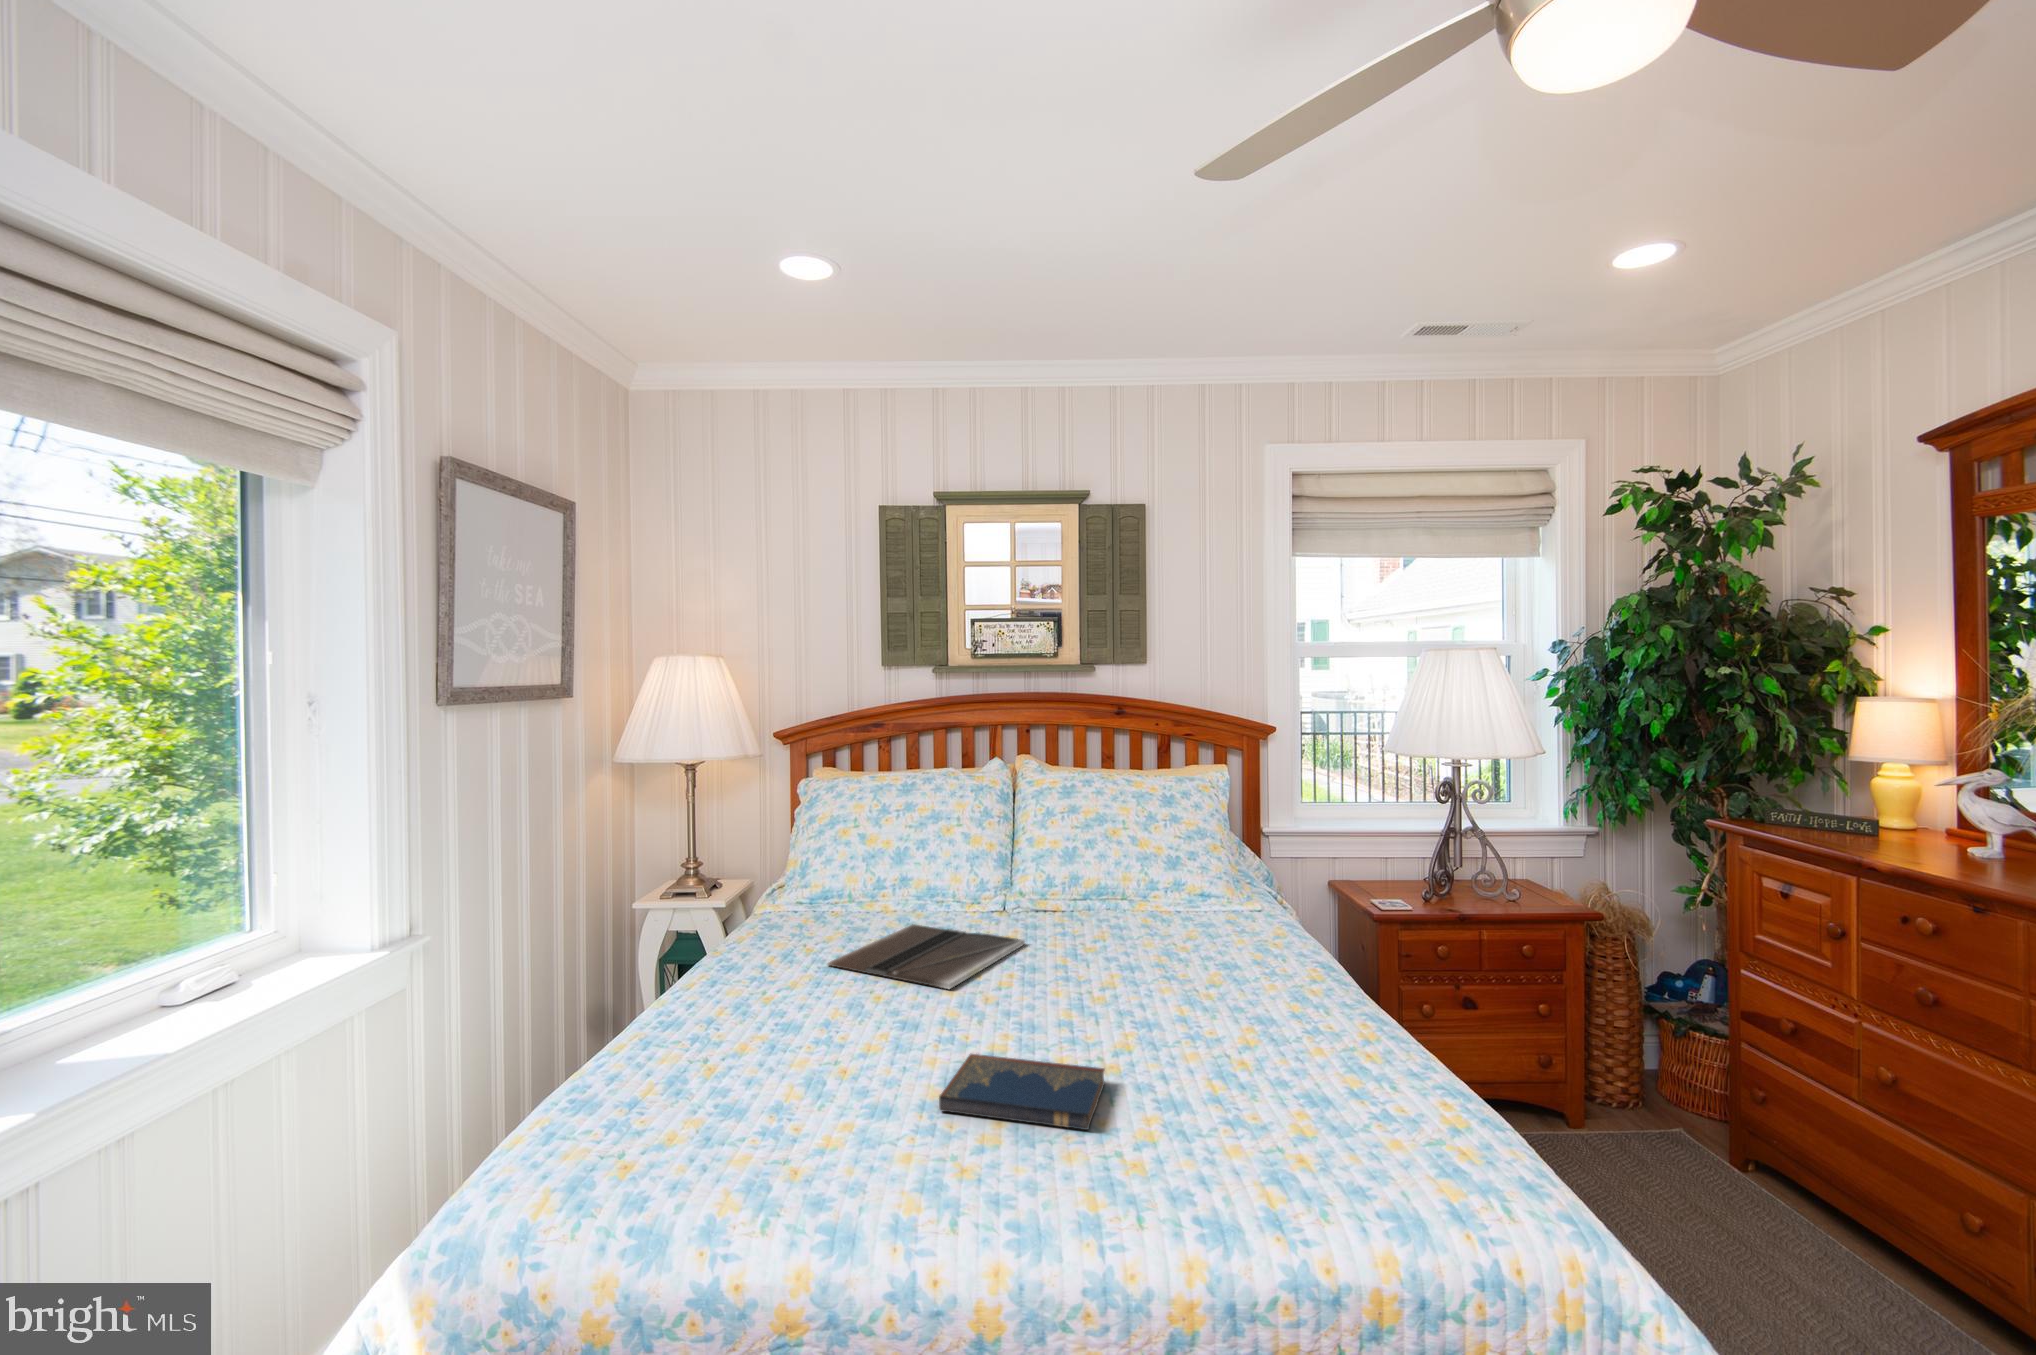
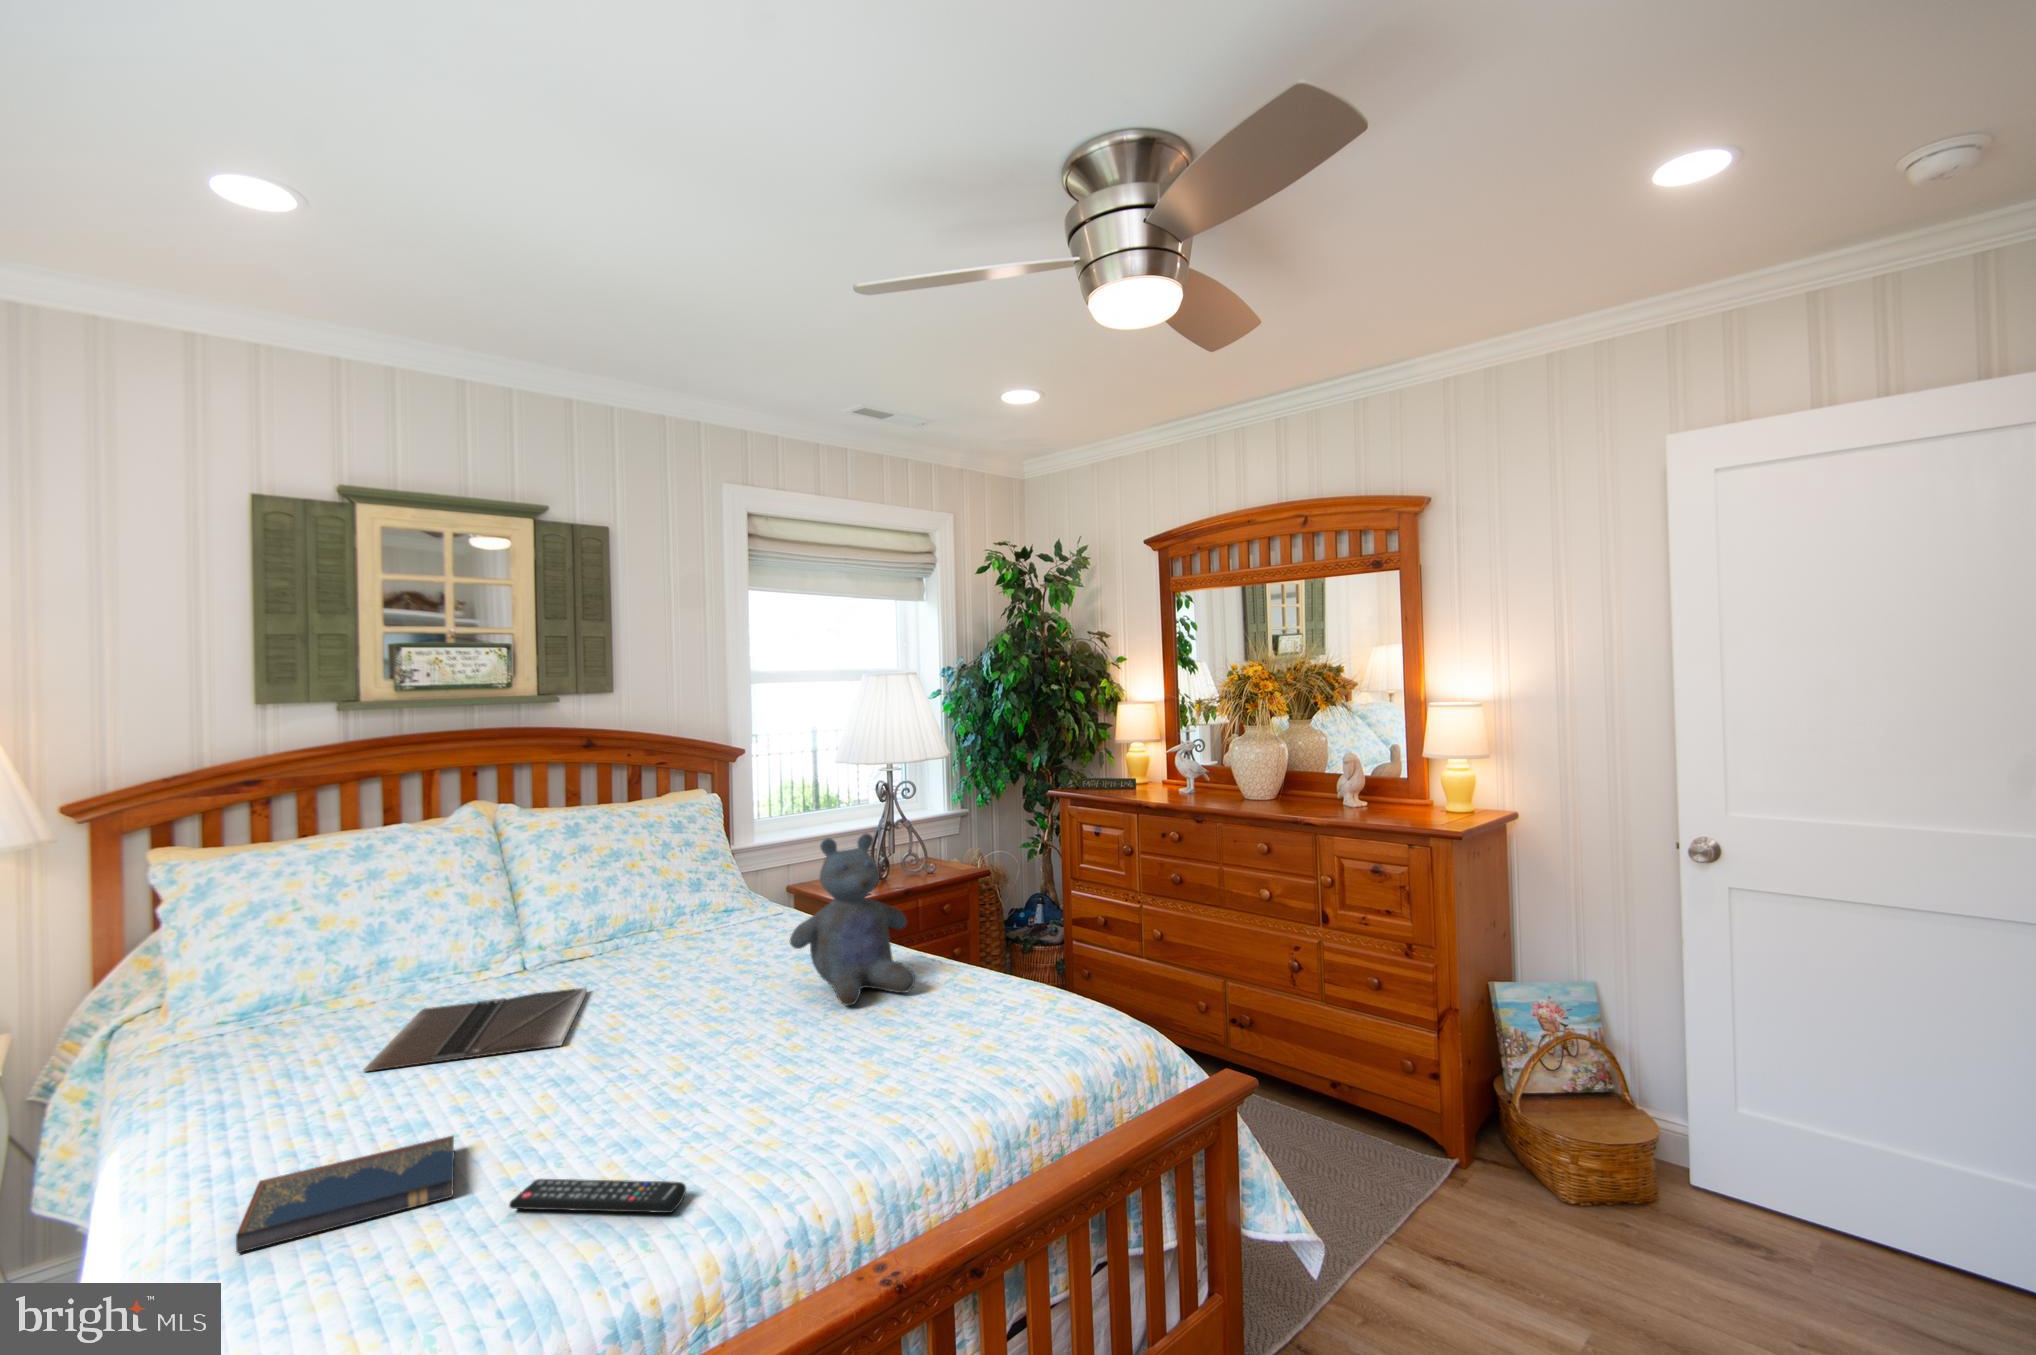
stuffed bear: none [1170,839,1319,1045] -> present [790,833,915,1006]
hardcover book: present [939,1054,1105,1130] -> present [236,1136,454,1253]
remote control: none [742,1111,846,1199] -> present [509,1179,686,1213]

